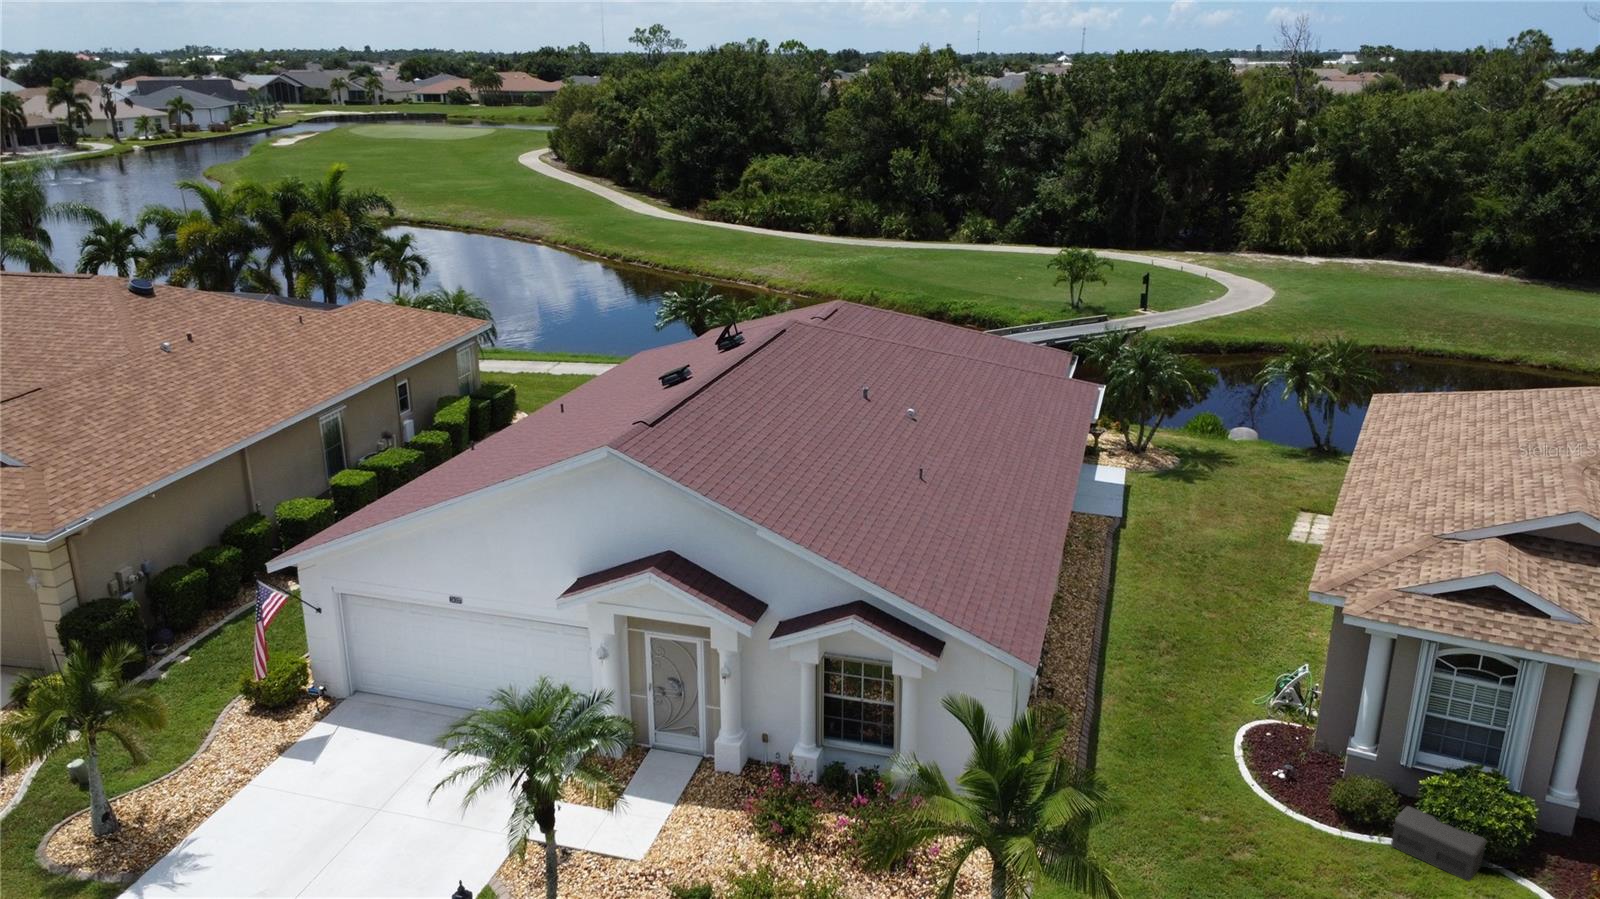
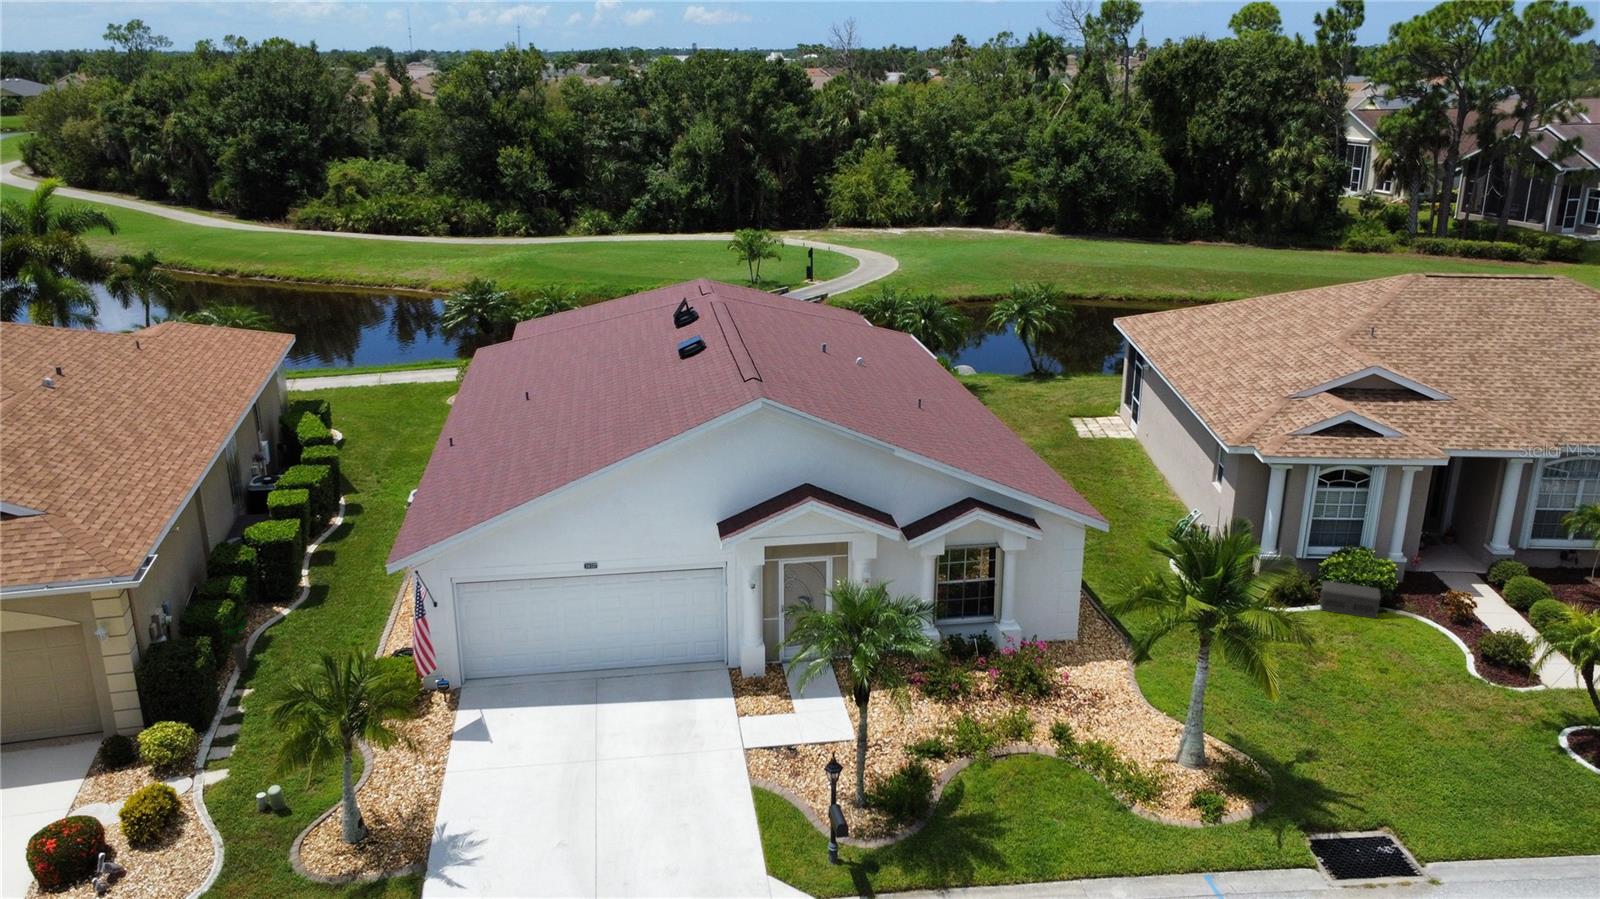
potted plant: none [197,582,225,637] -> present [219,612,248,671]

